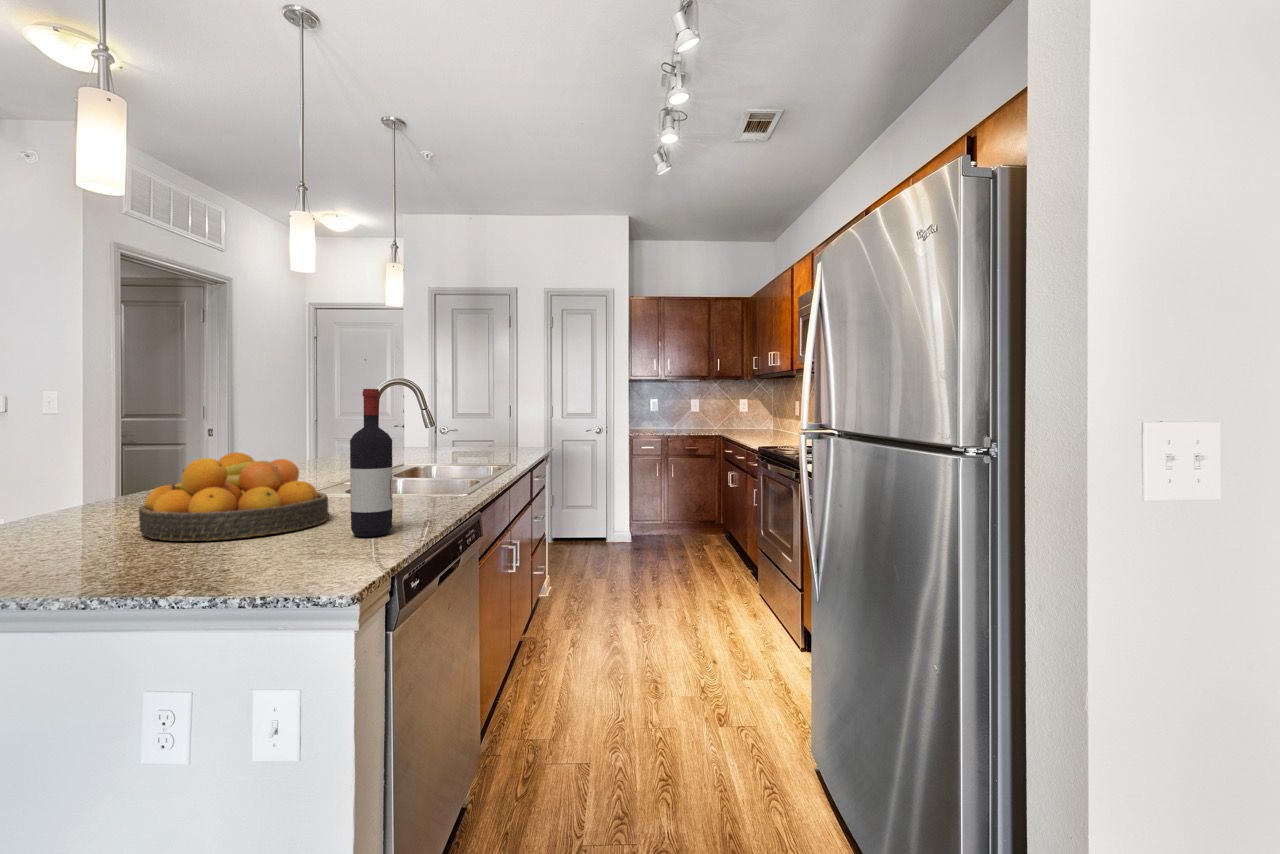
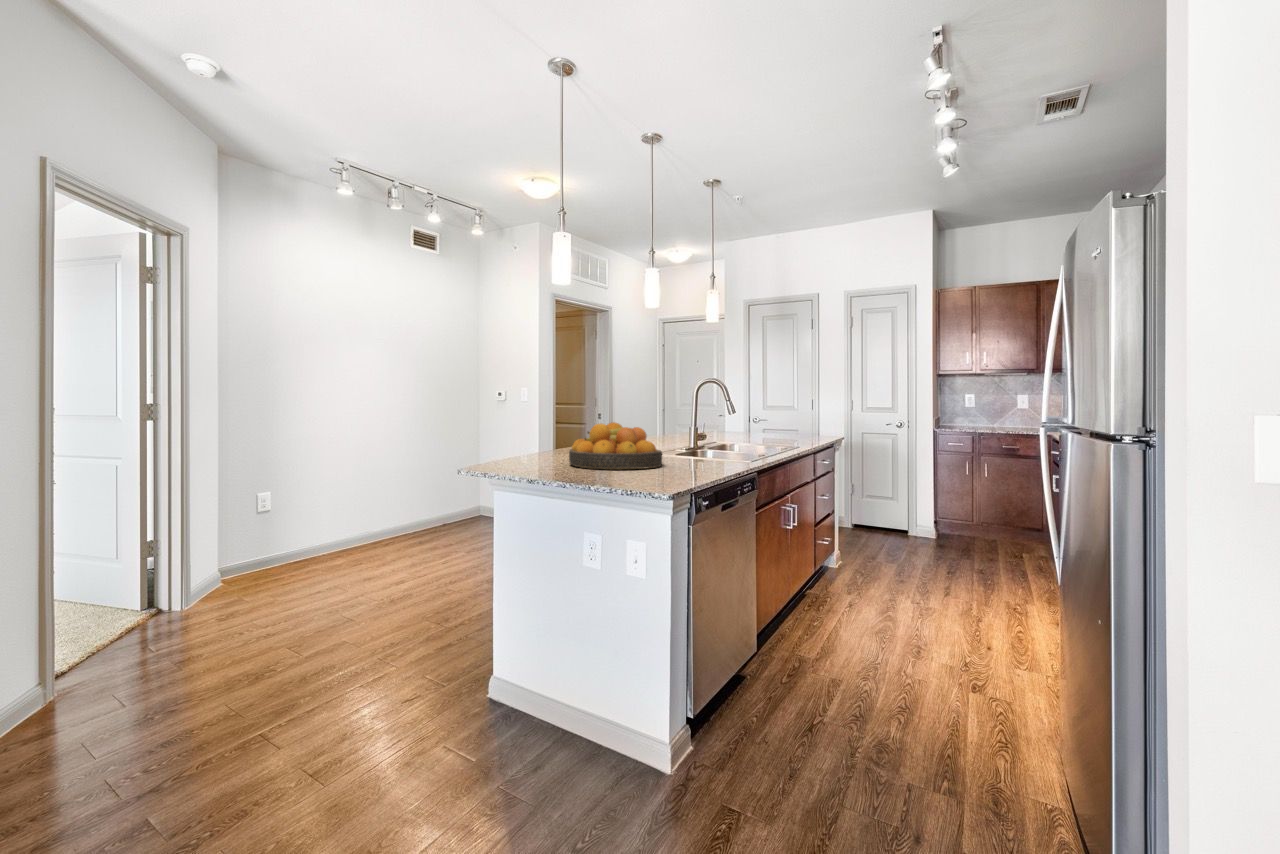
wine bottle: present [350,389,393,537] -> none [674,383,699,474]

